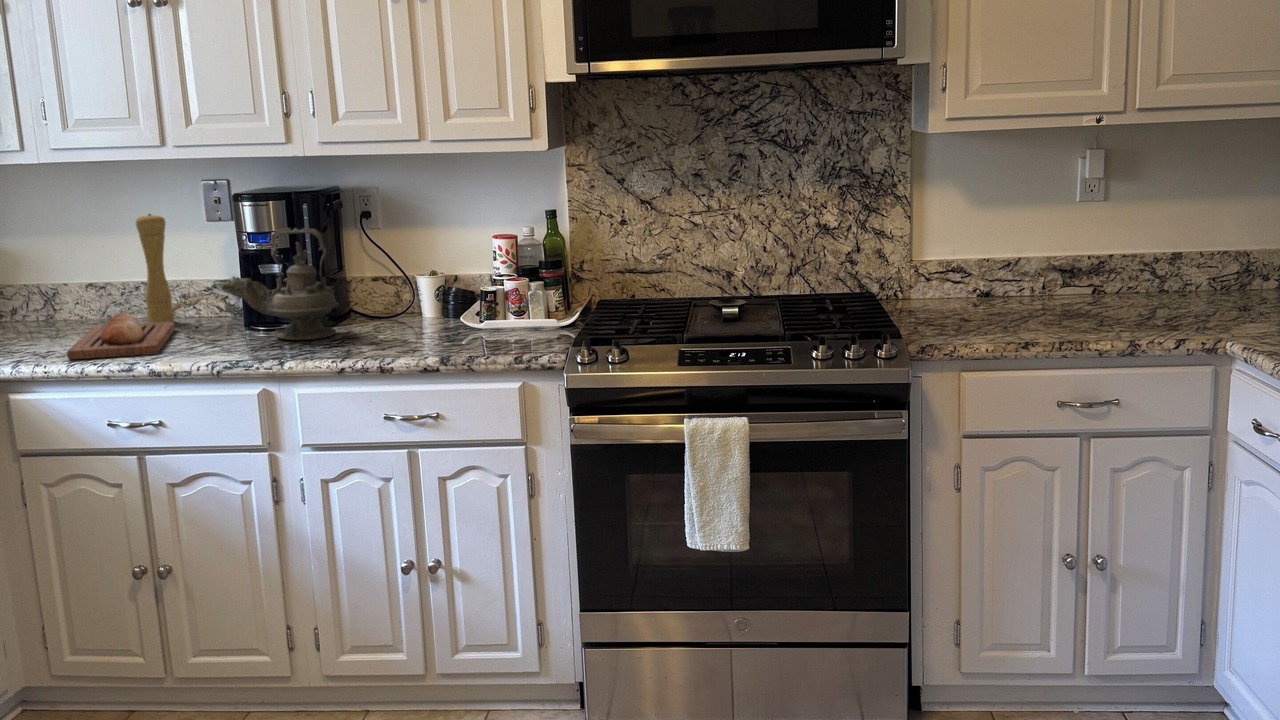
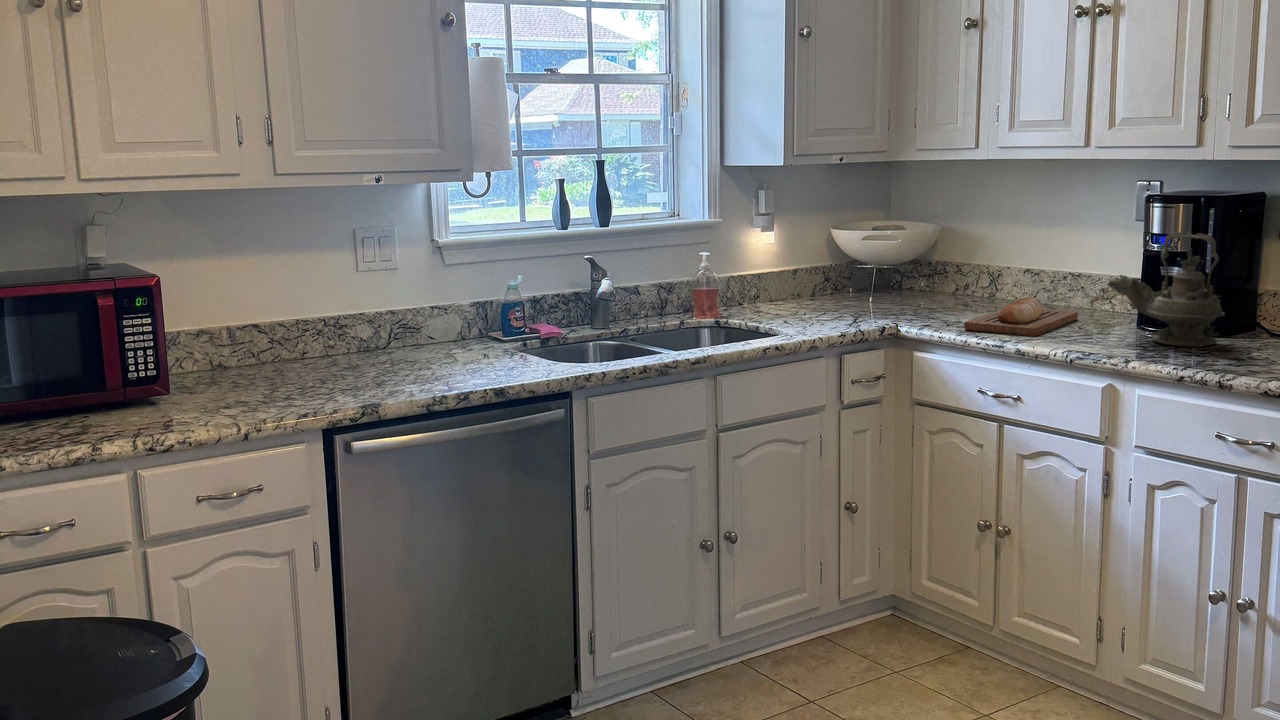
pepper mill: present [136,214,174,323] -> none [1062,211,1094,313]

